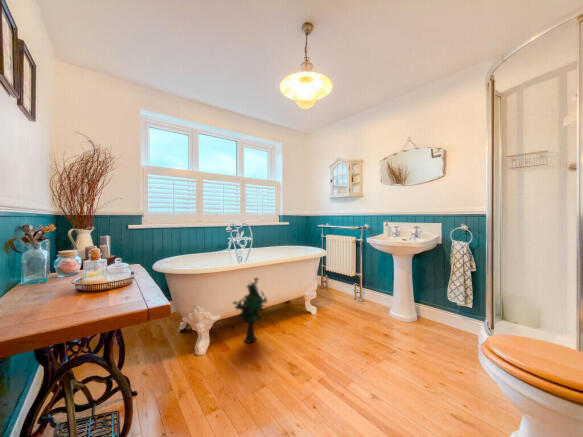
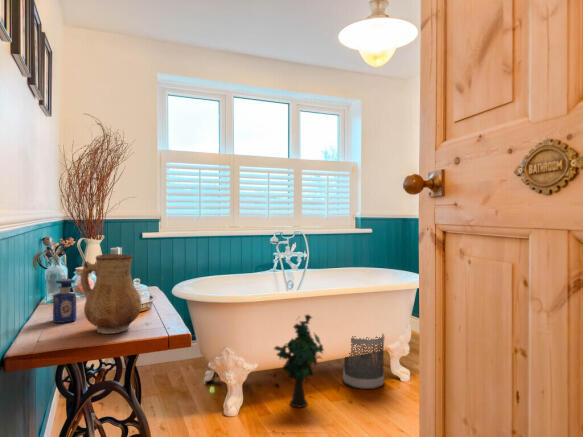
ceramic pitcher: none [51,236,120,313] -> present [81,254,141,334]
perfume bottle: none [21,261,49,306] -> present [53,279,76,323]
wastebasket: none [277,284,304,323] -> present [343,334,384,389]

